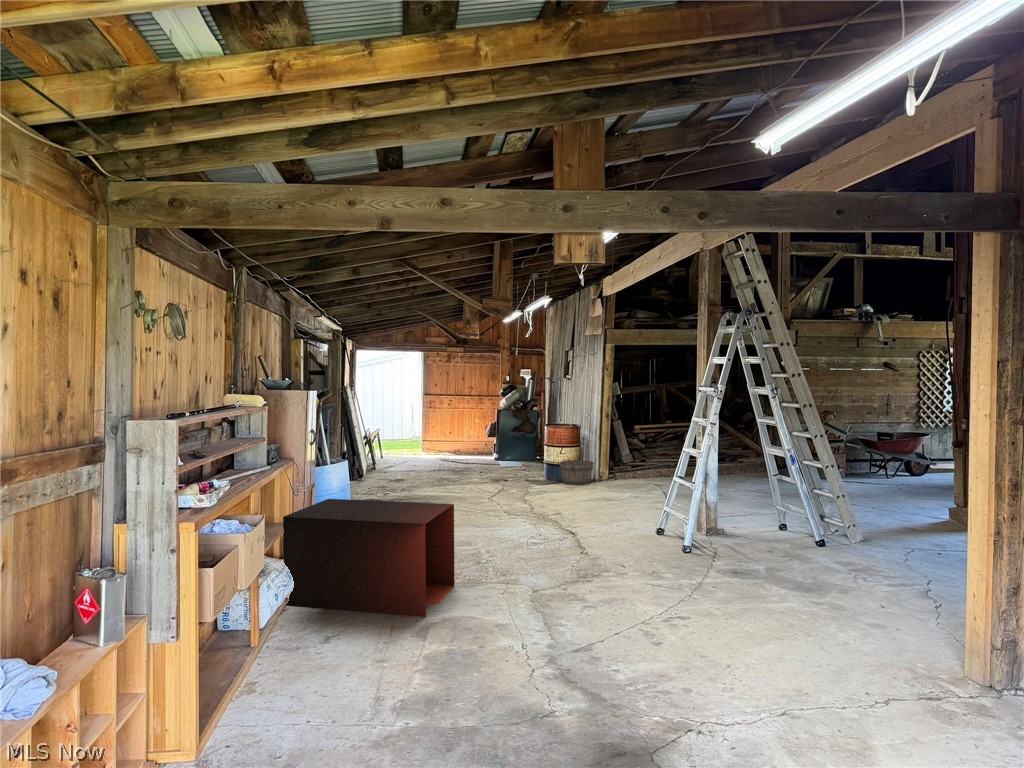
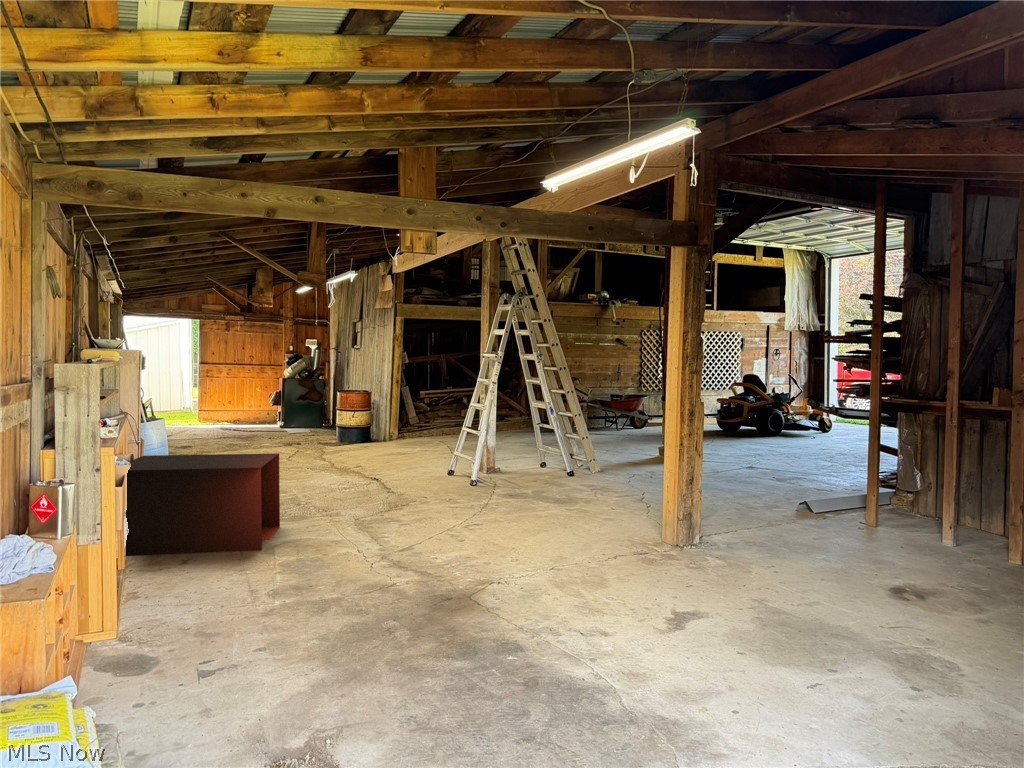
wooden bucket: present [560,456,594,485] -> none [353,418,386,446]

